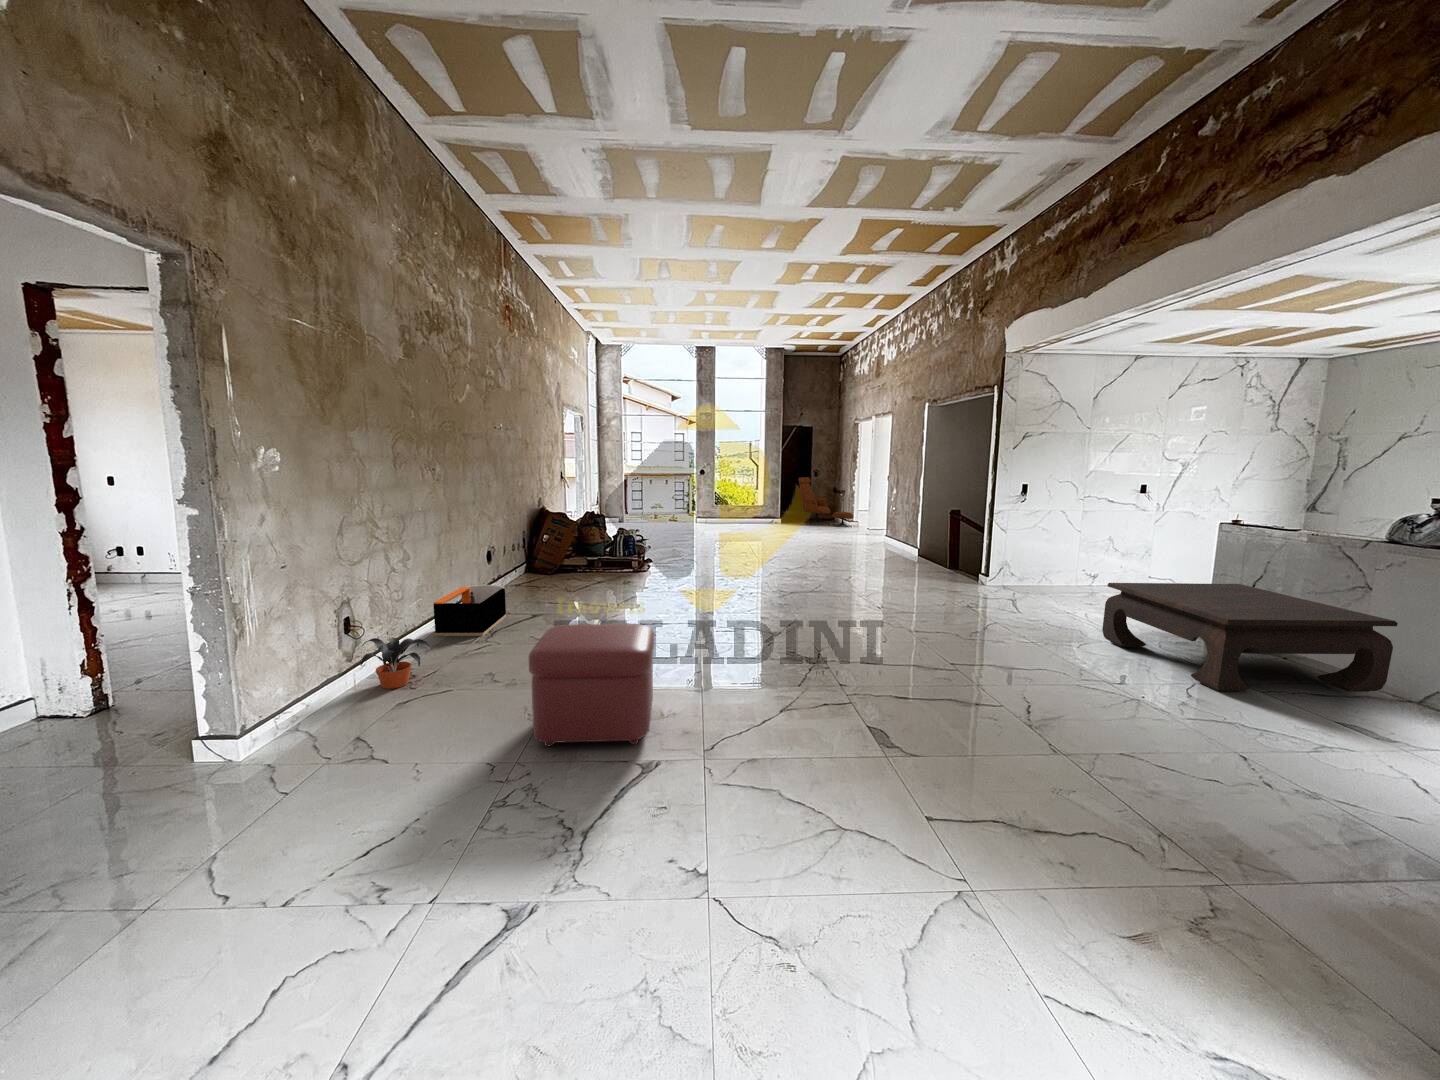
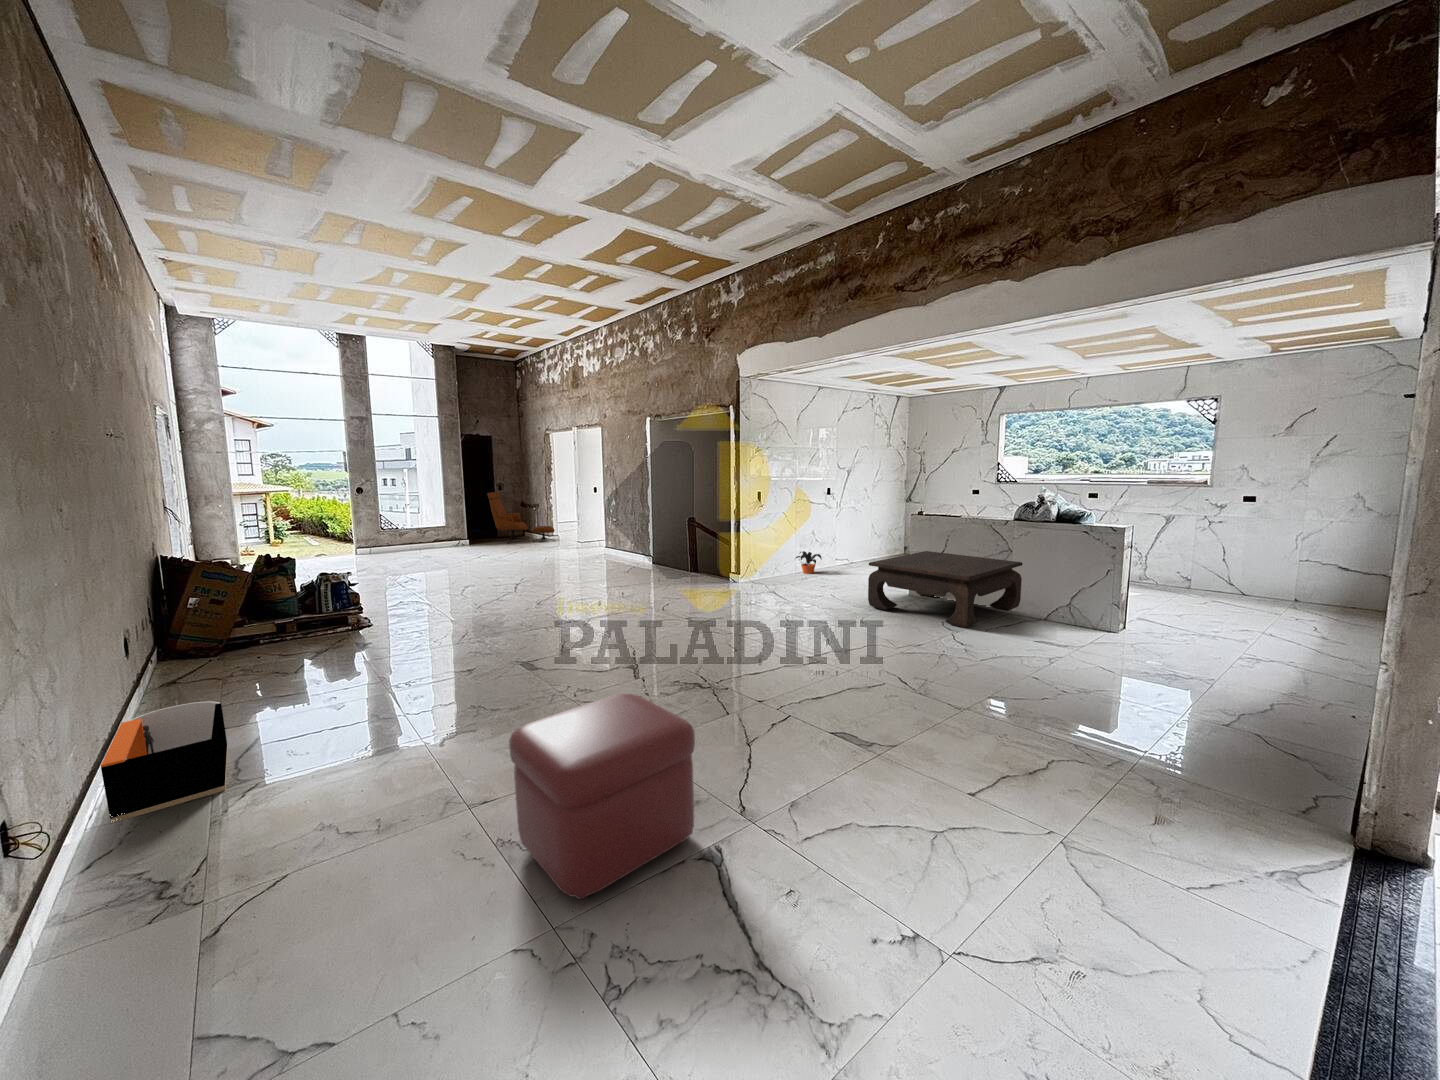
potted plant: present [360,638,431,689] -> present [795,551,822,574]

